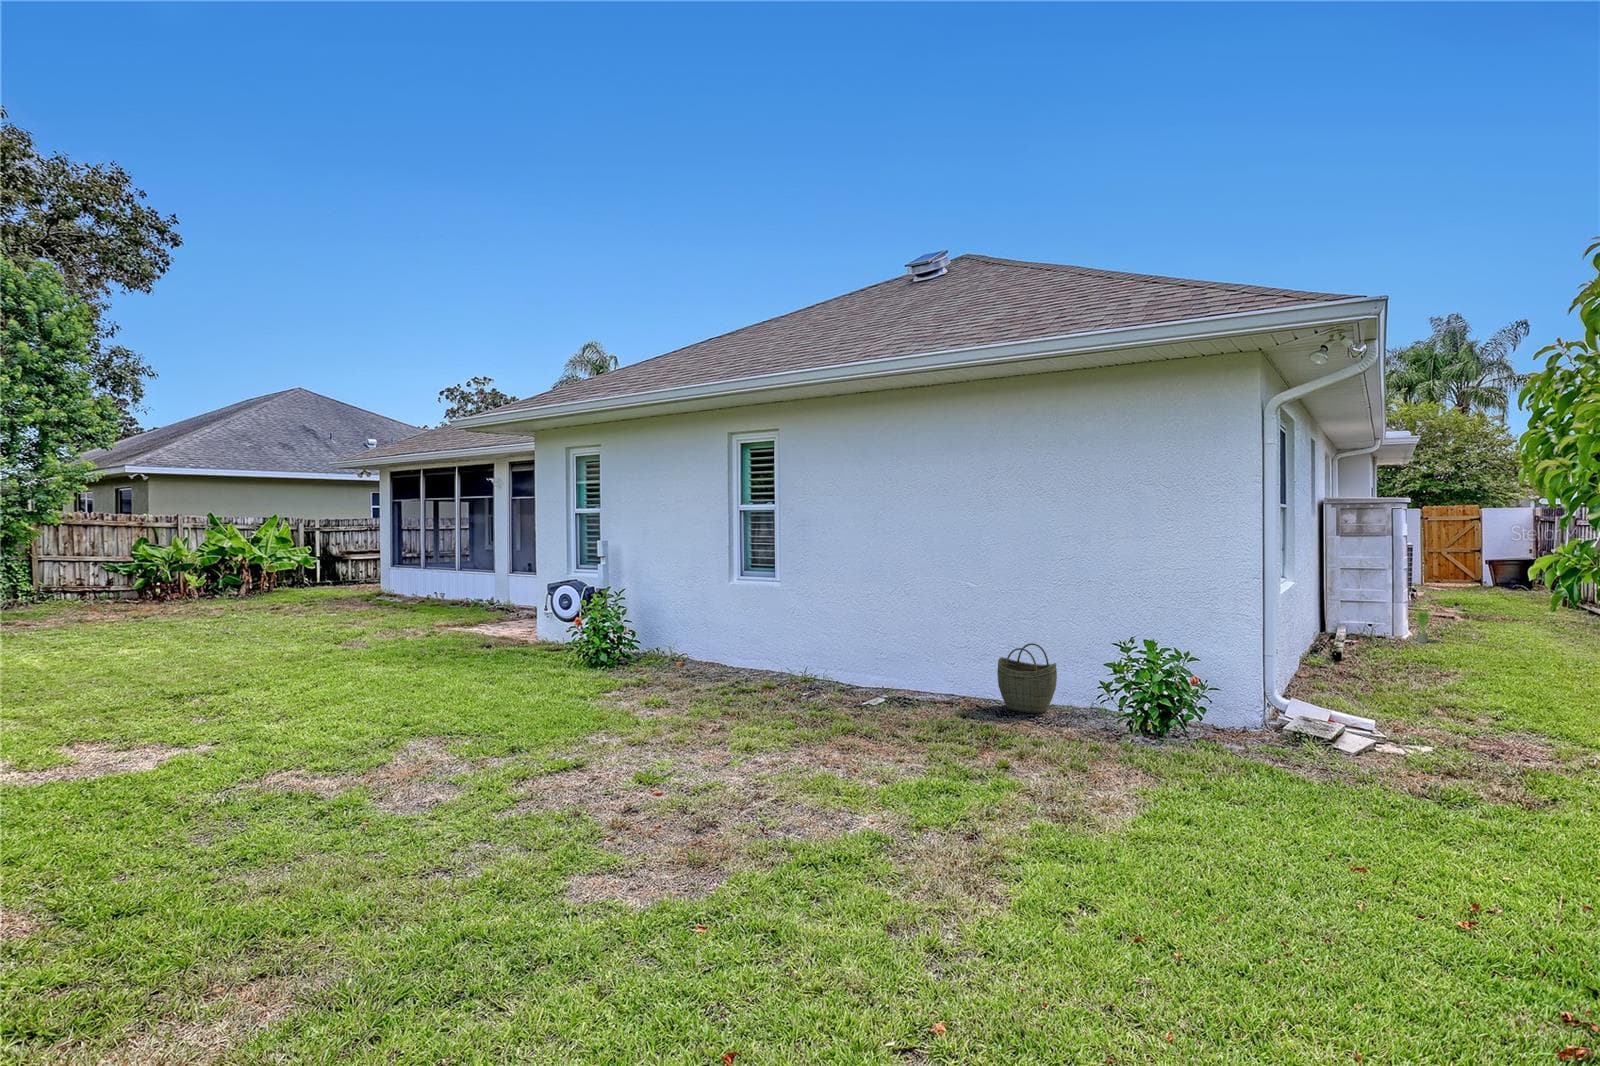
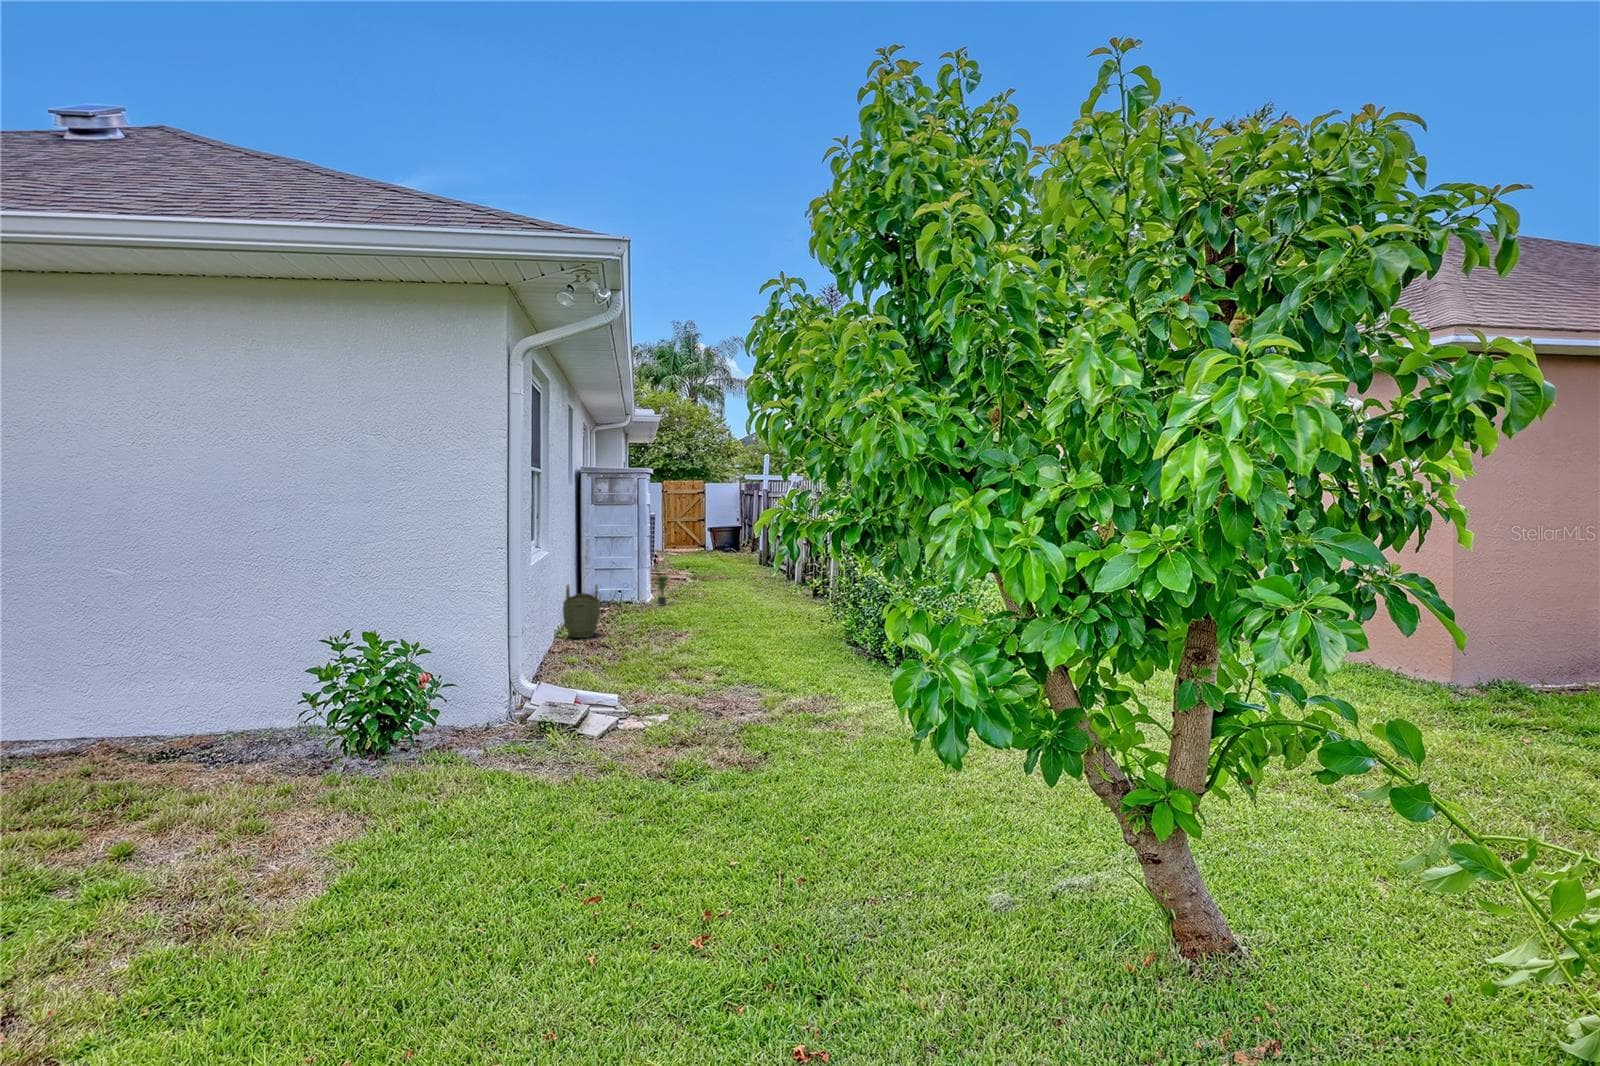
woven basket: present [997,643,1057,714] -> present [563,585,600,638]

